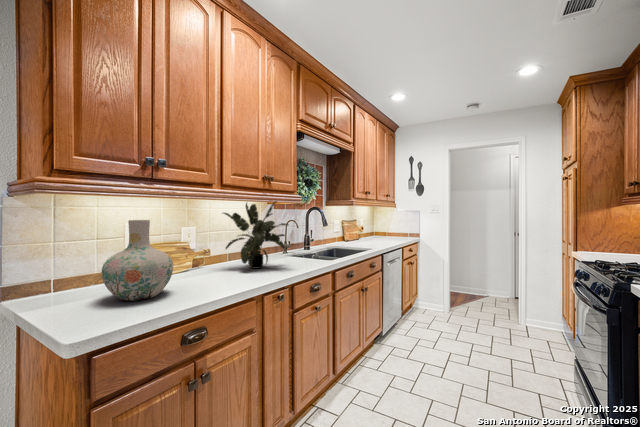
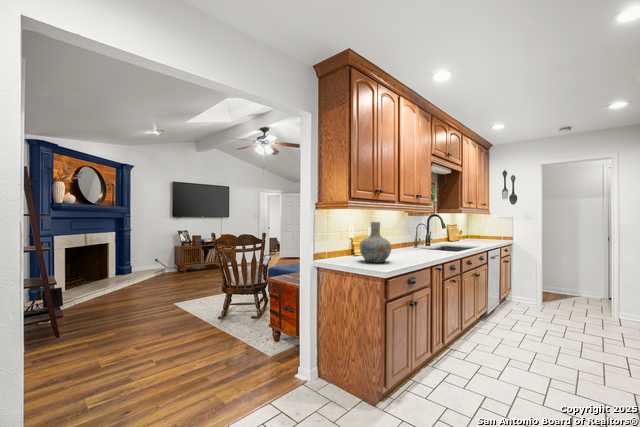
potted plant: present [223,201,288,269] -> none [391,211,436,254]

